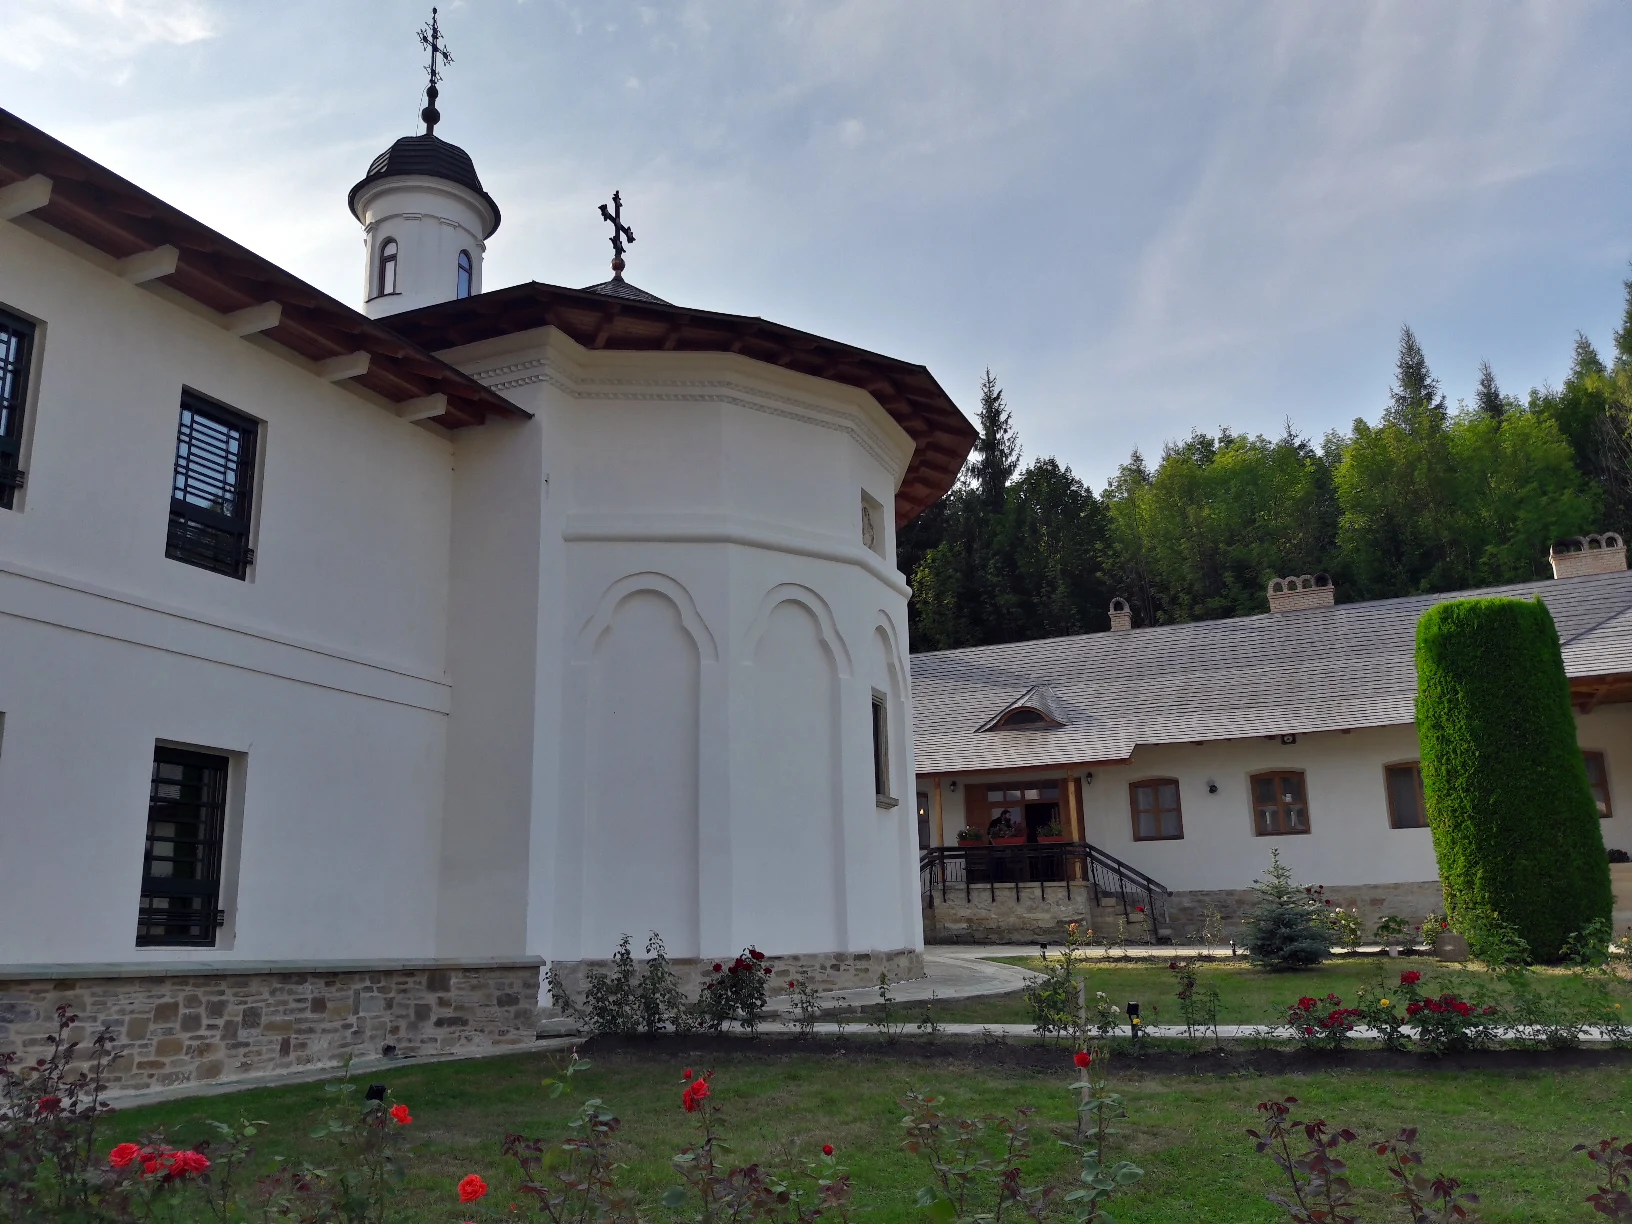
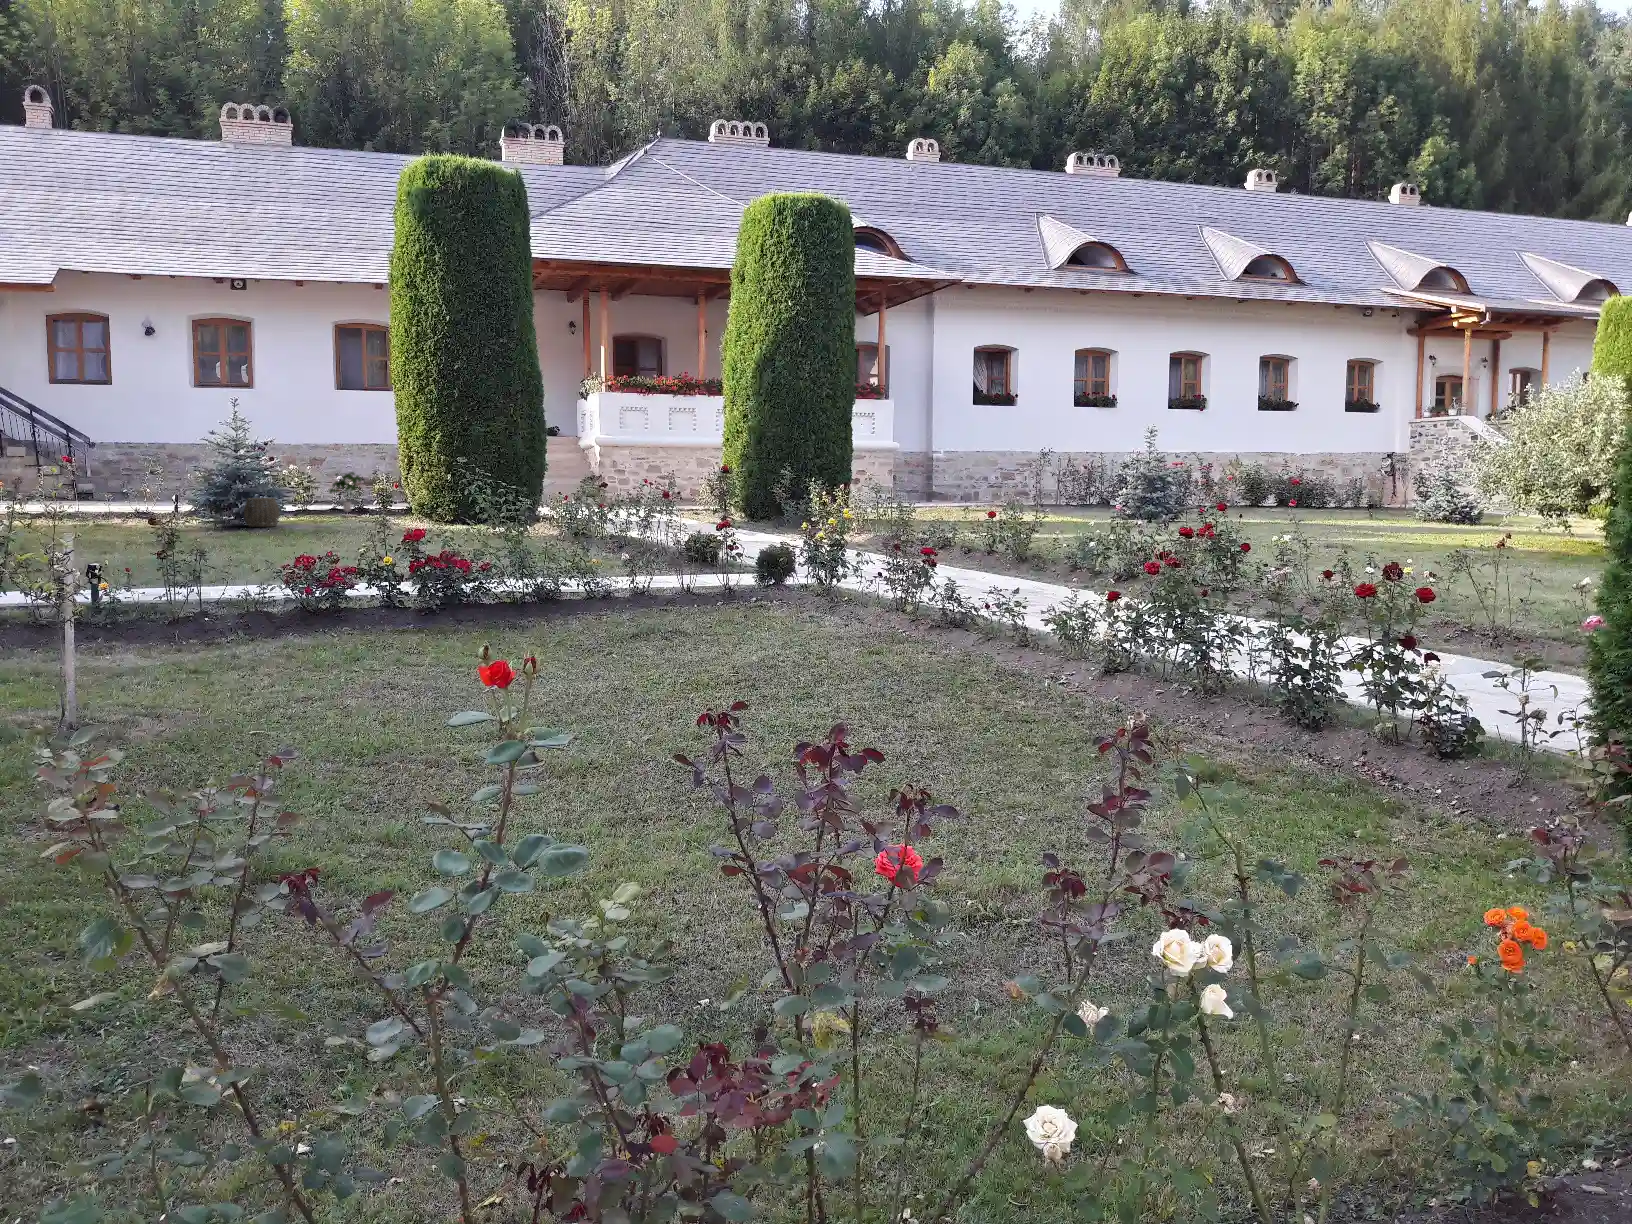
woven basket: present [1436,934,1469,962] -> present [244,498,280,527]

